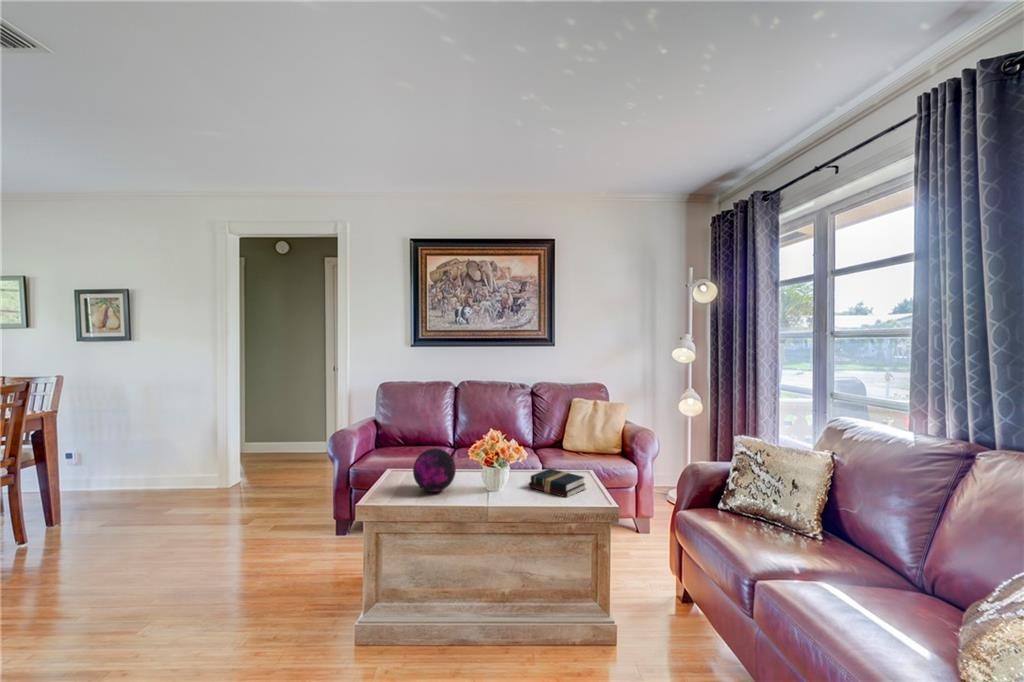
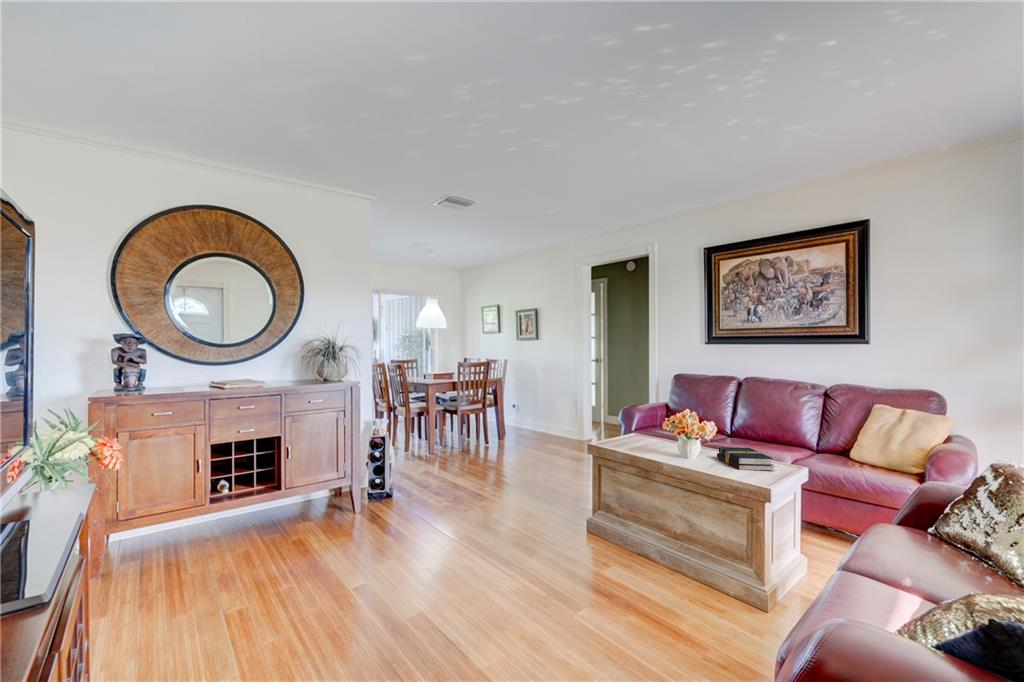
decorative orb: present [413,448,456,492] -> none [621,410,655,443]

